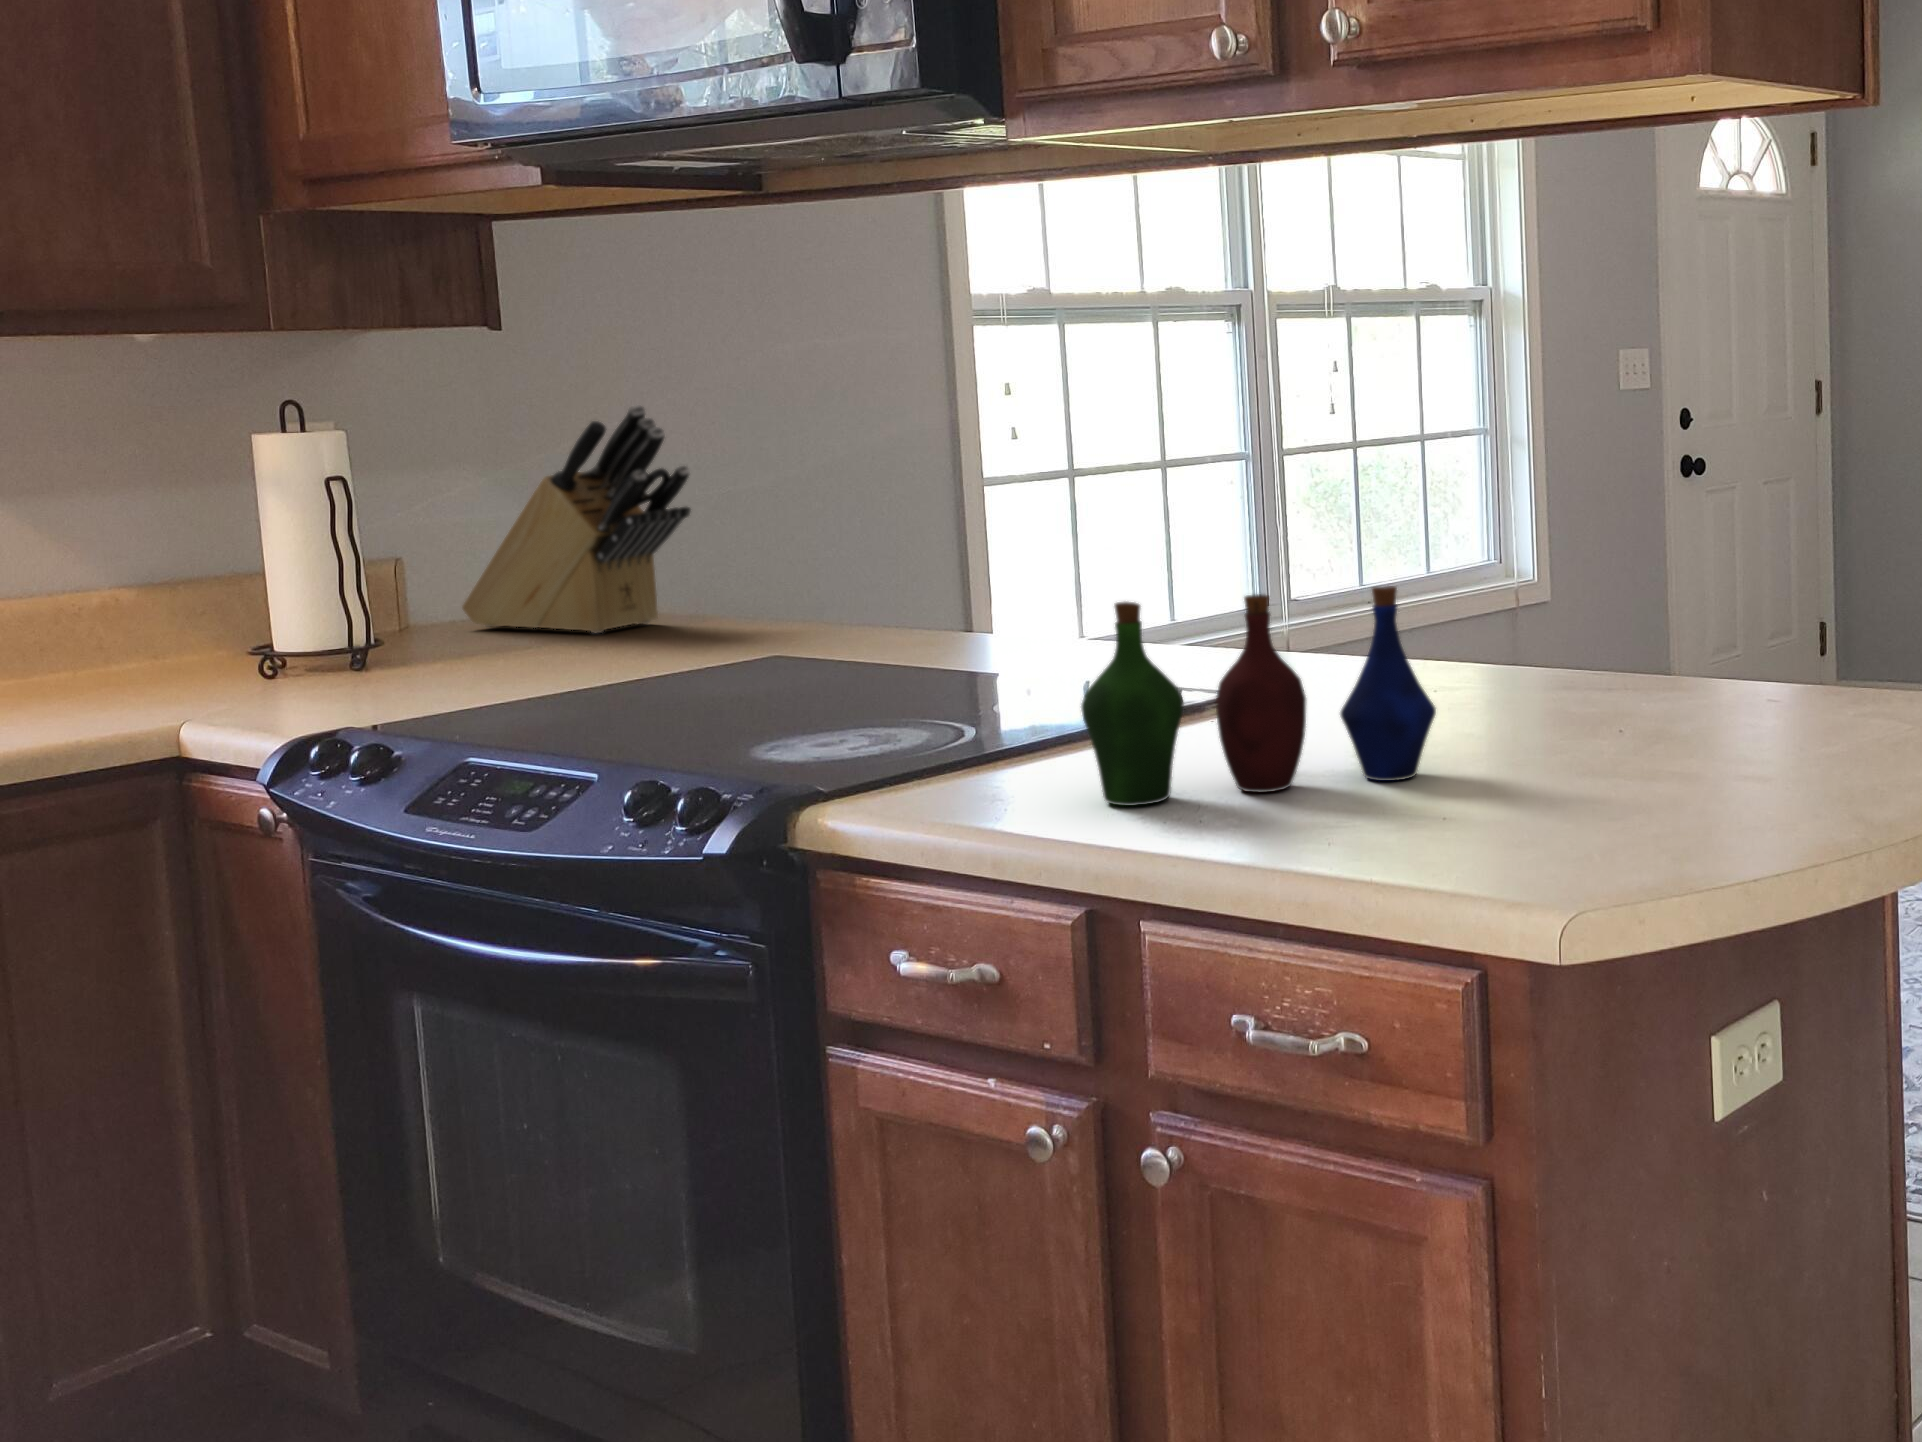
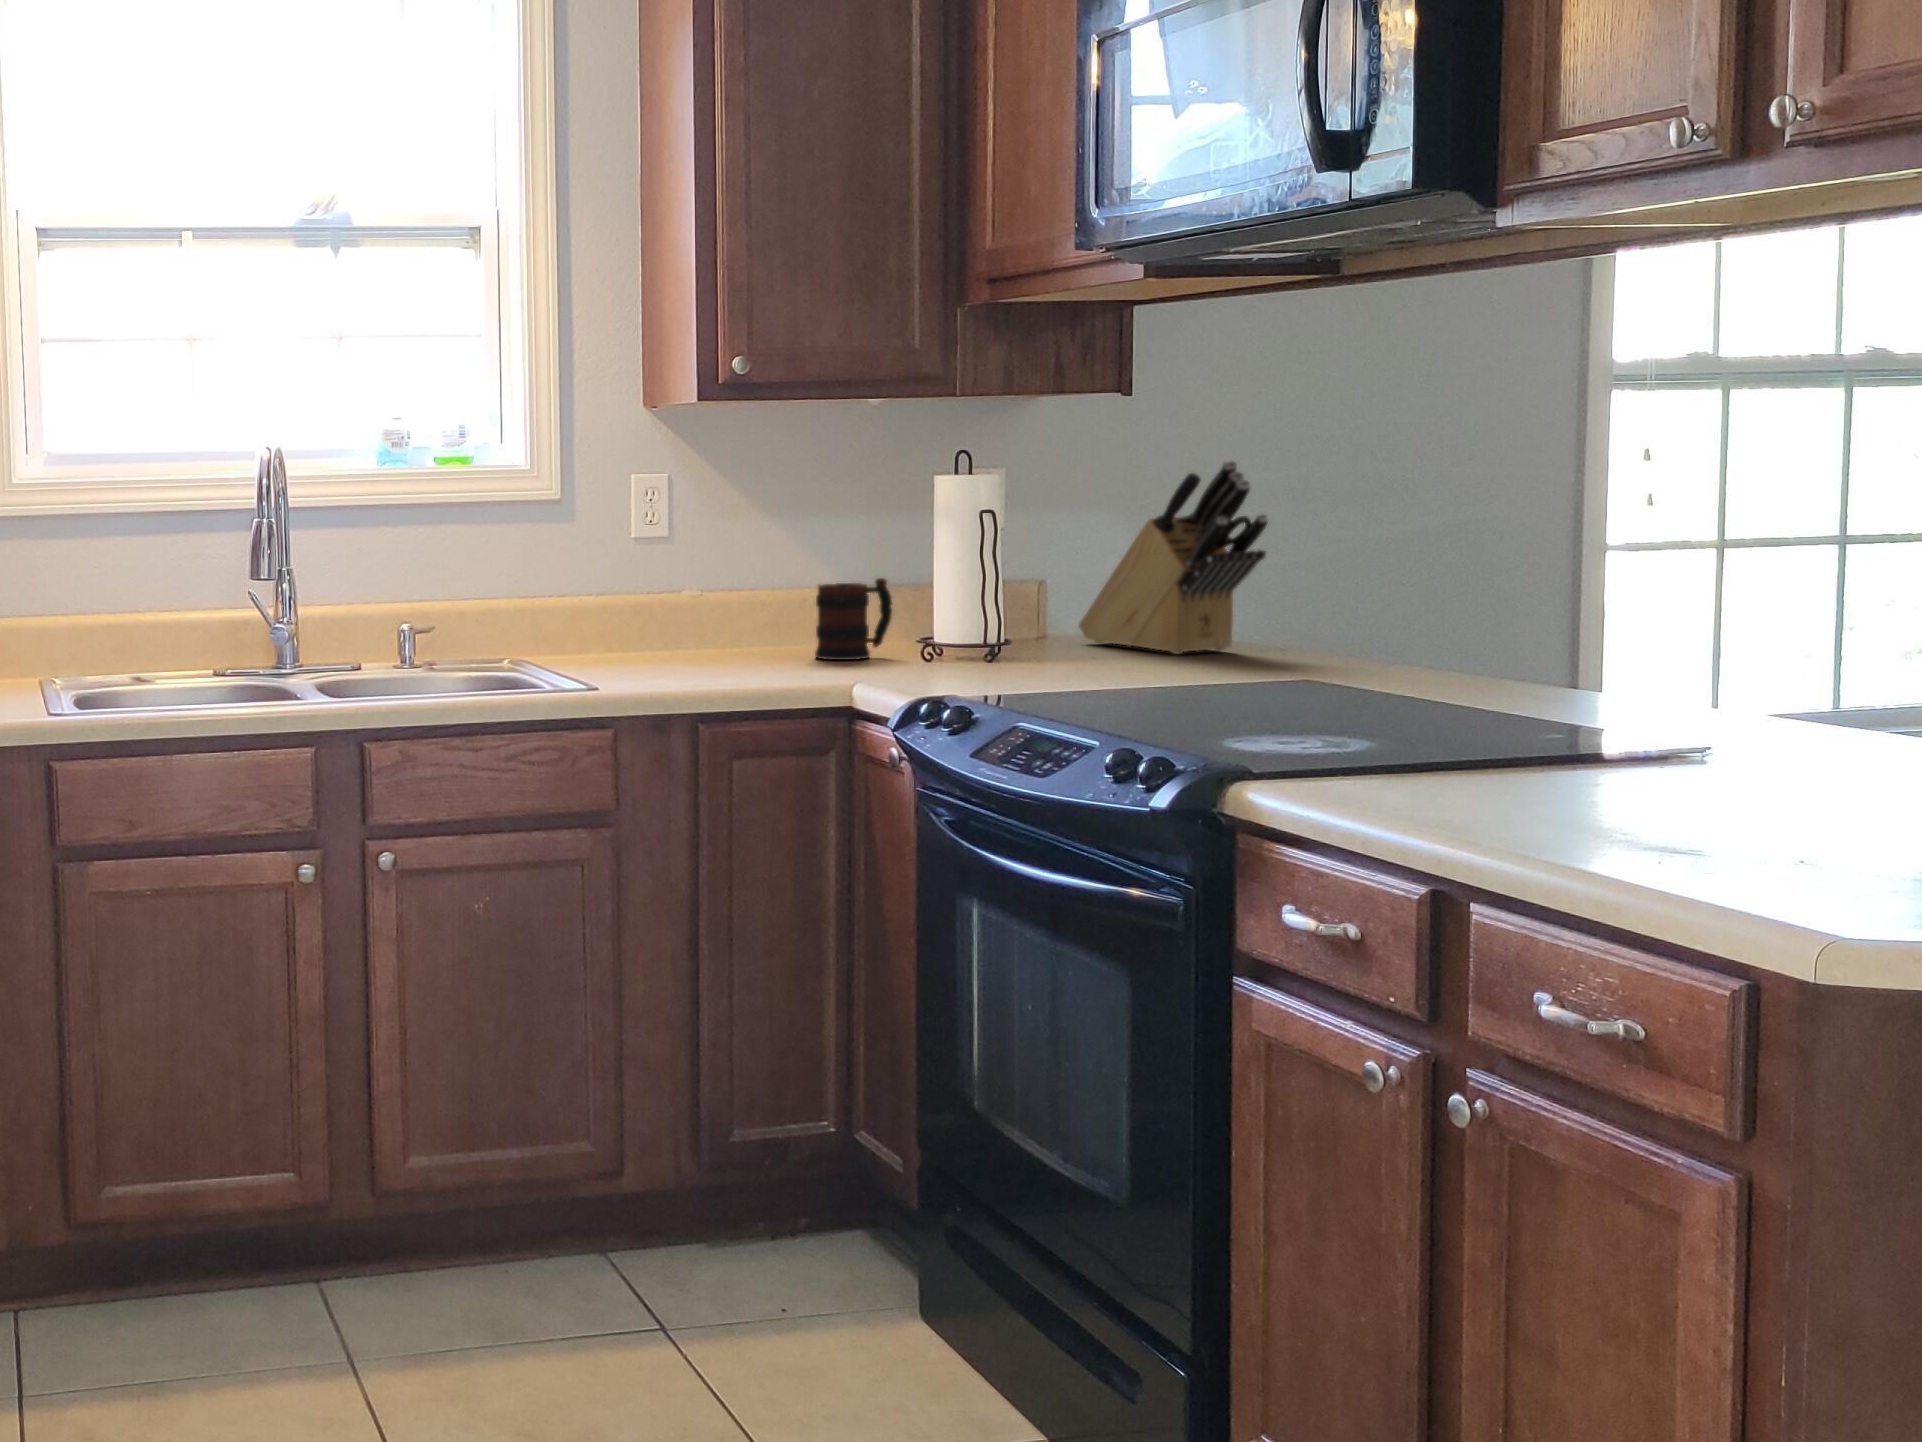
mug: none [86,572,209,691] -> present [815,578,893,660]
bottle: present [1081,586,1436,806] -> none [1465,633,1846,830]

